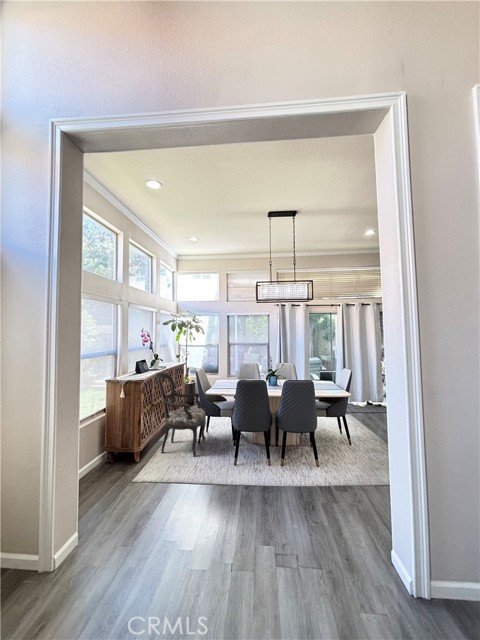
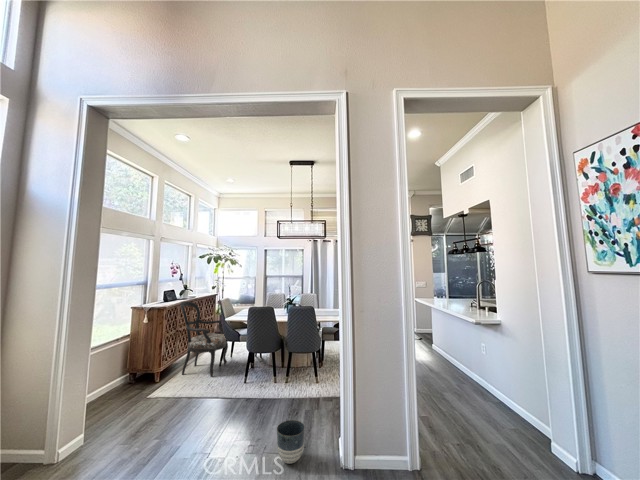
planter: none [316,526,354,585] -> present [277,420,305,464]

